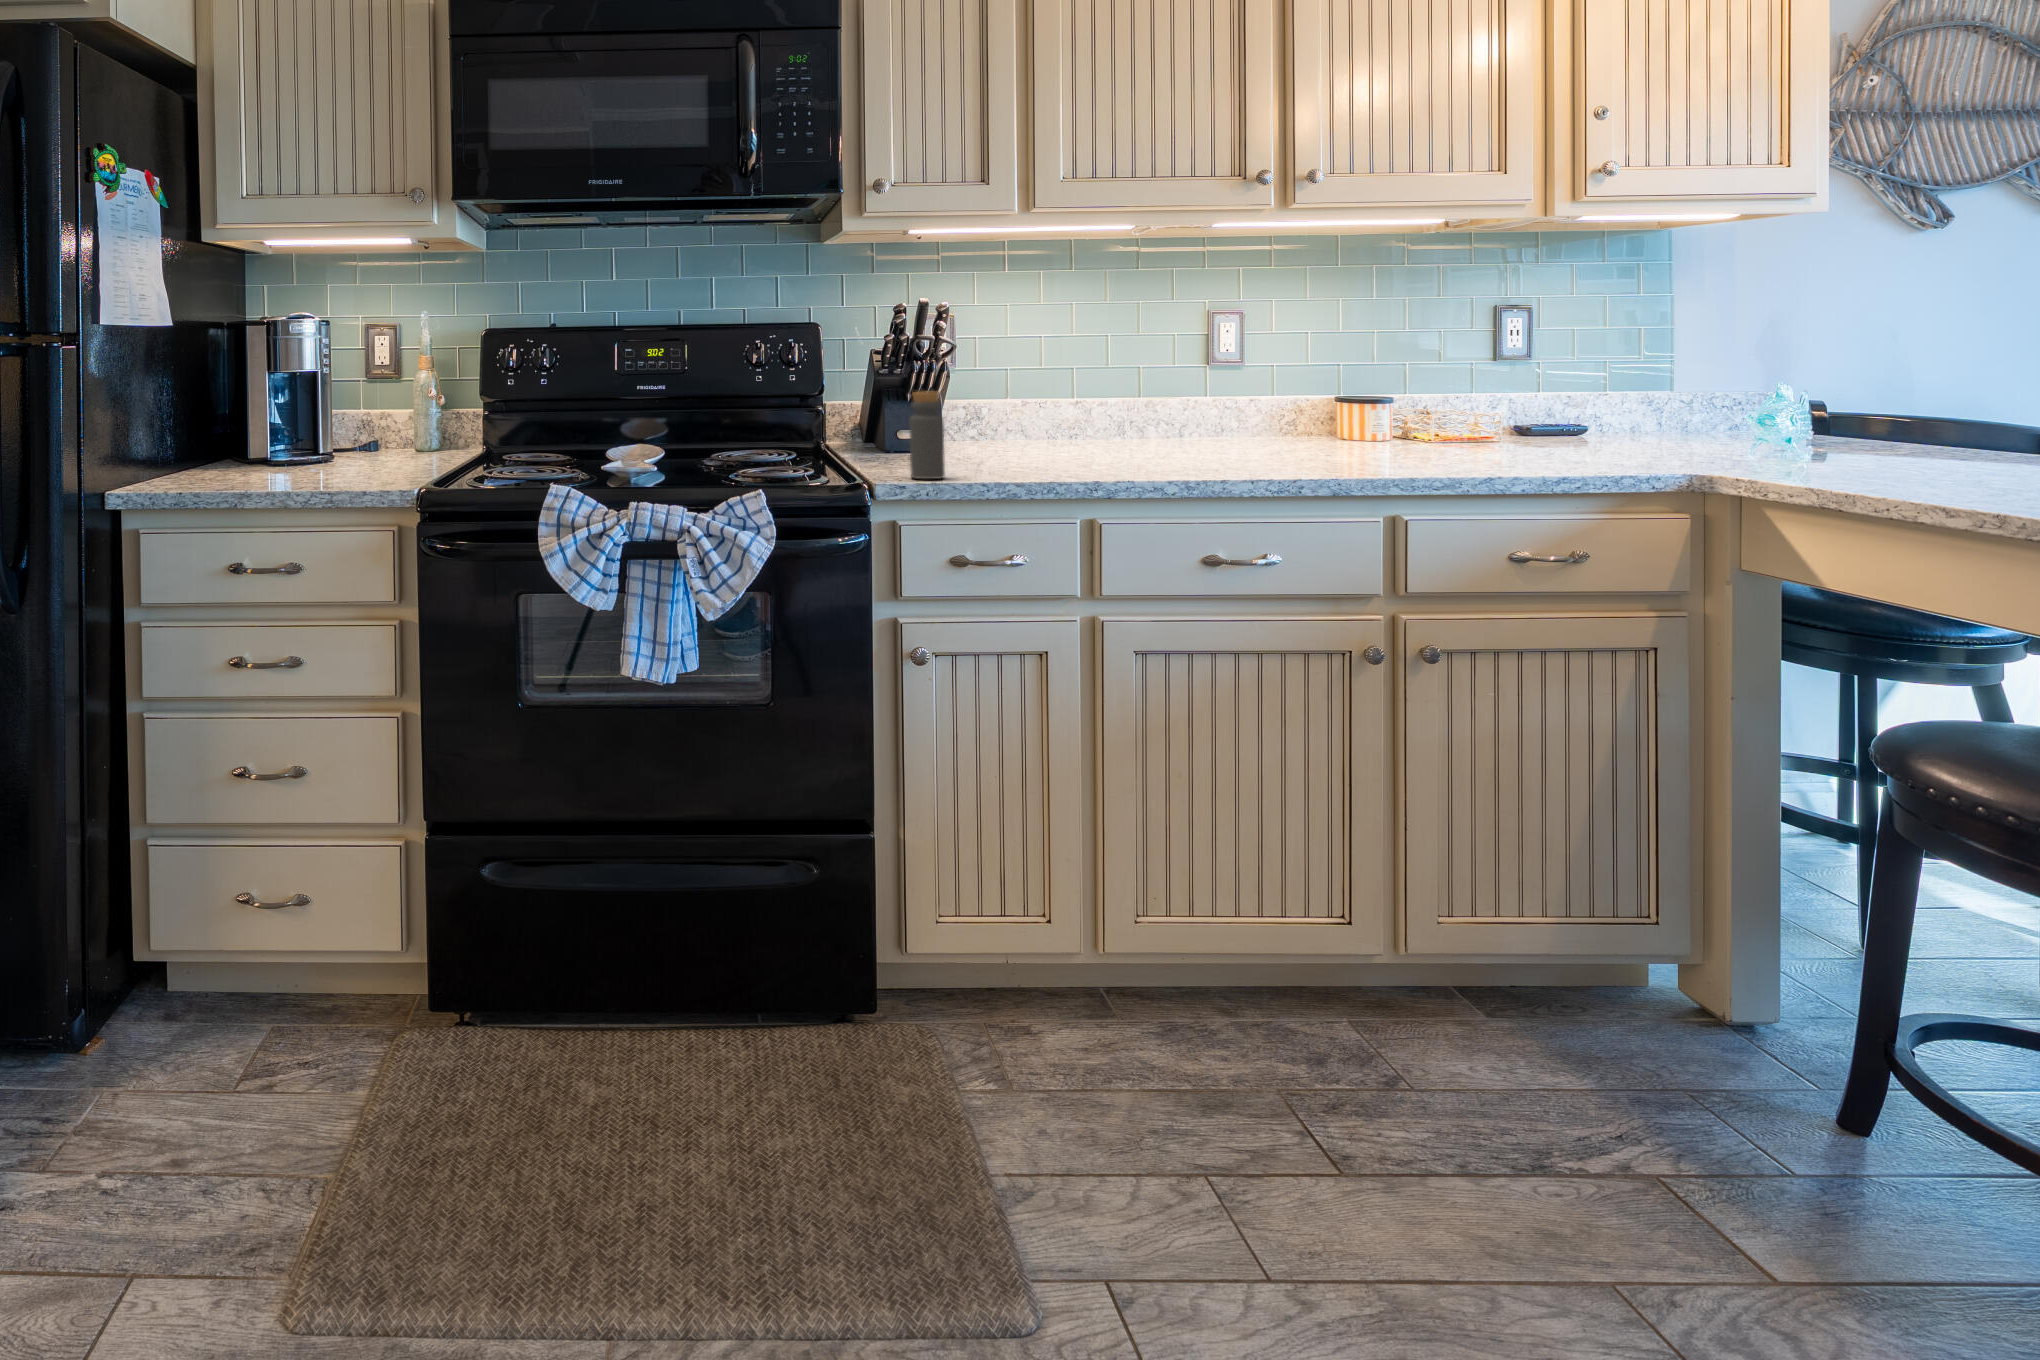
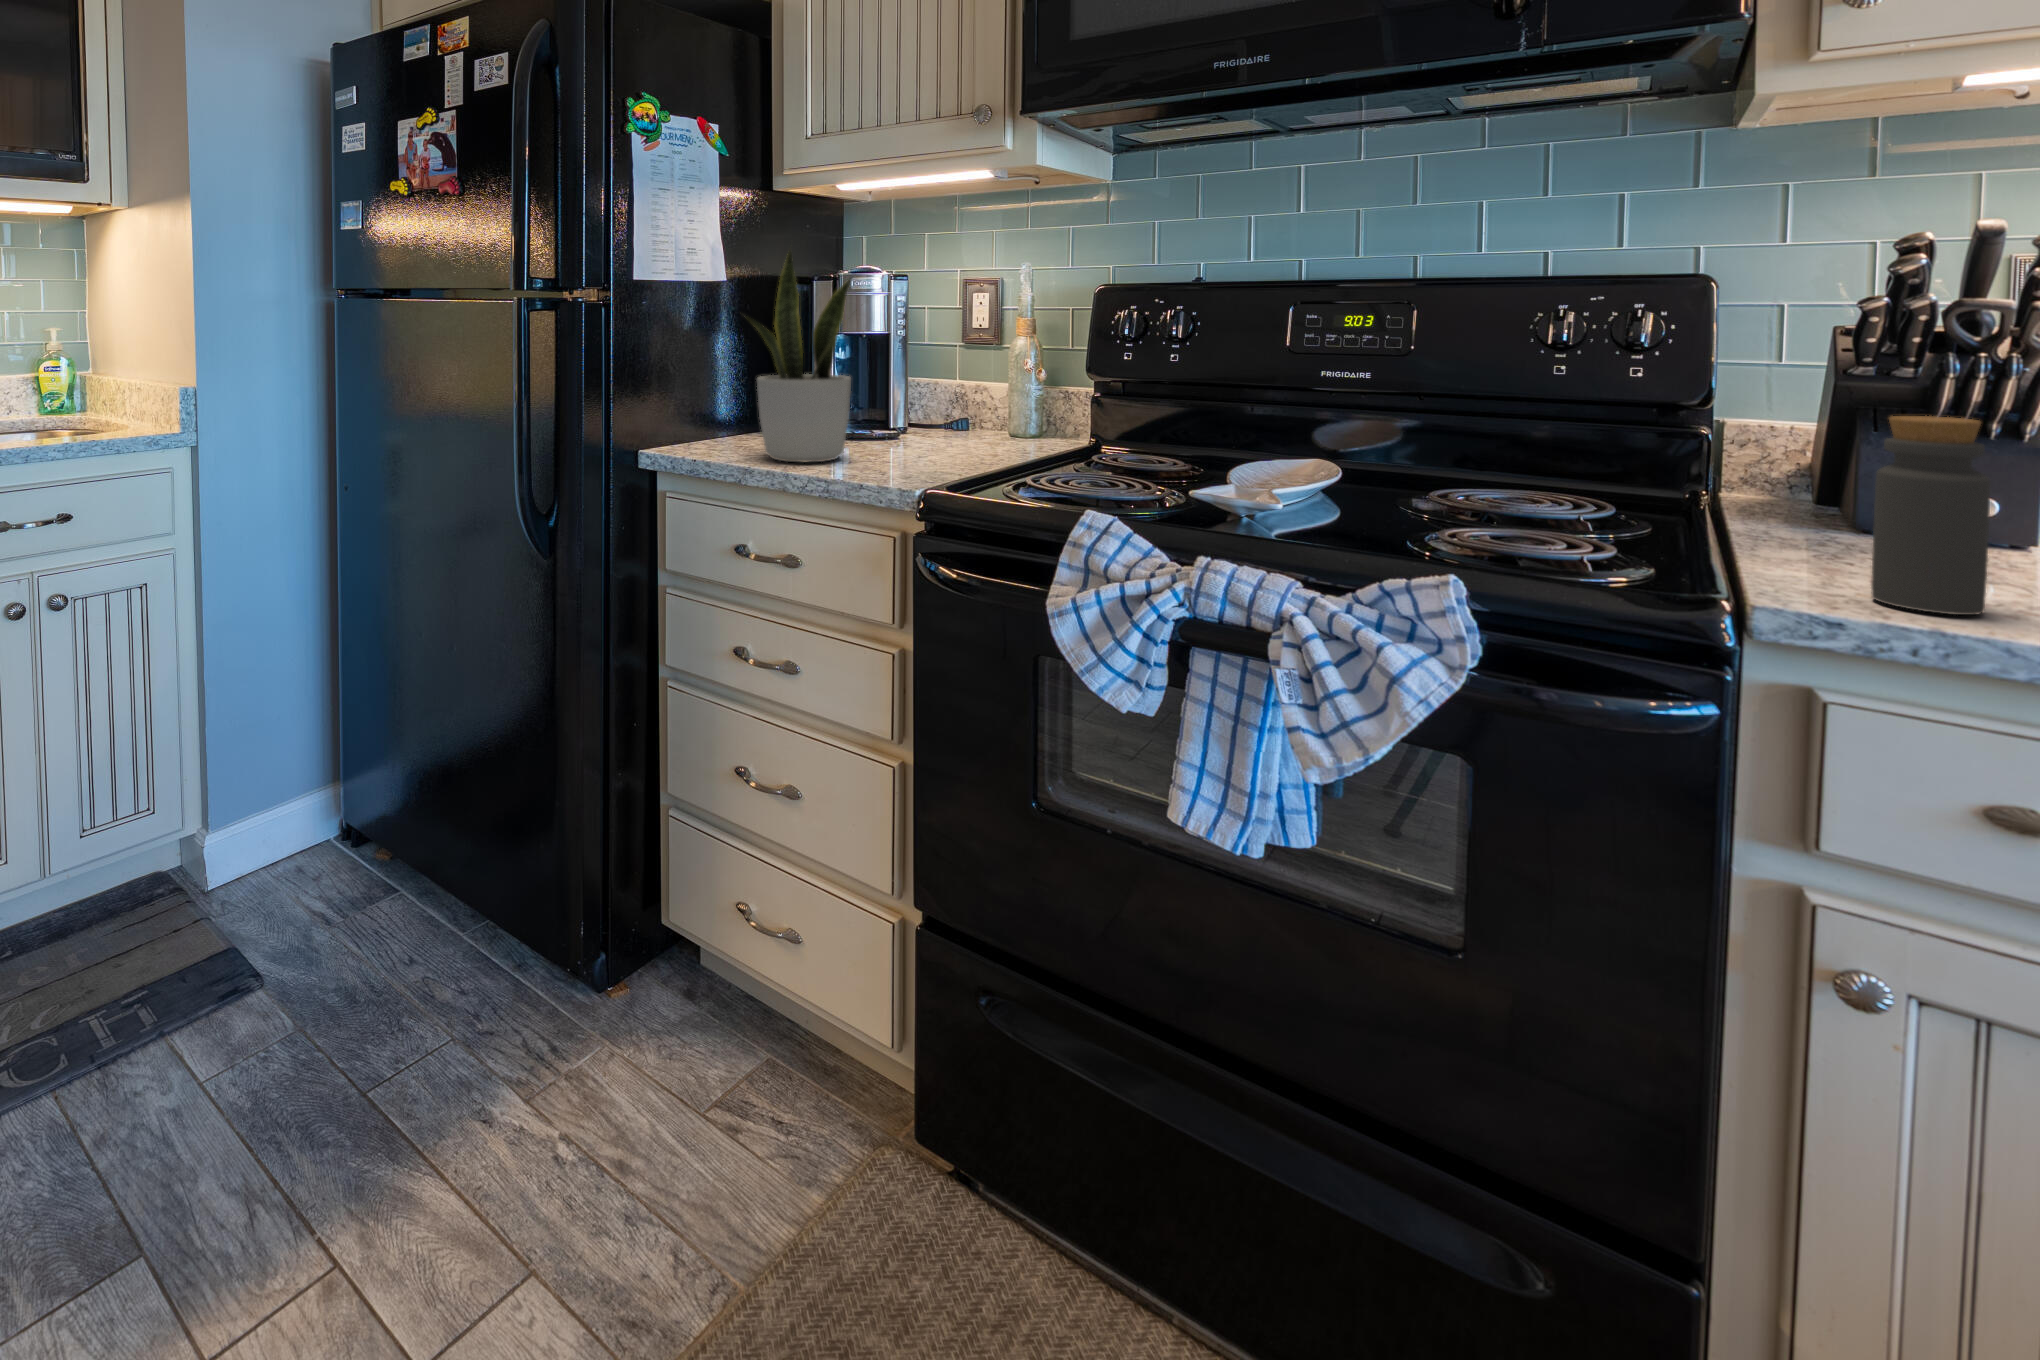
potted plant: none [213,291,356,484] -> present [747,250,851,462]

